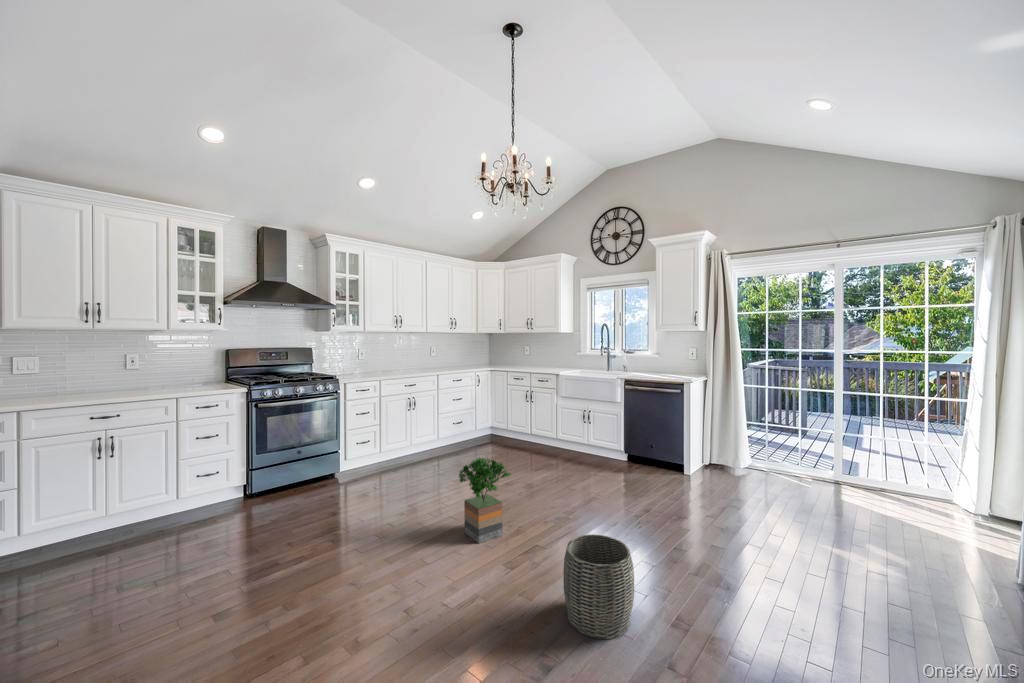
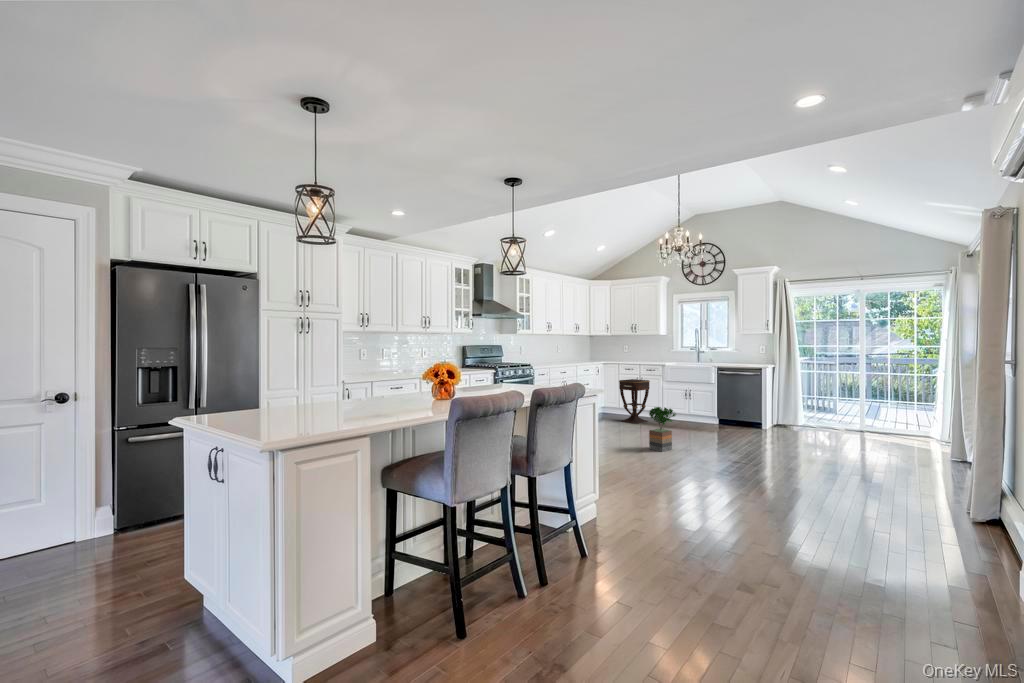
side table: none [495,393,536,458] -> present [619,379,650,424]
woven basket: present [563,535,634,639] -> none [728,432,763,470]

